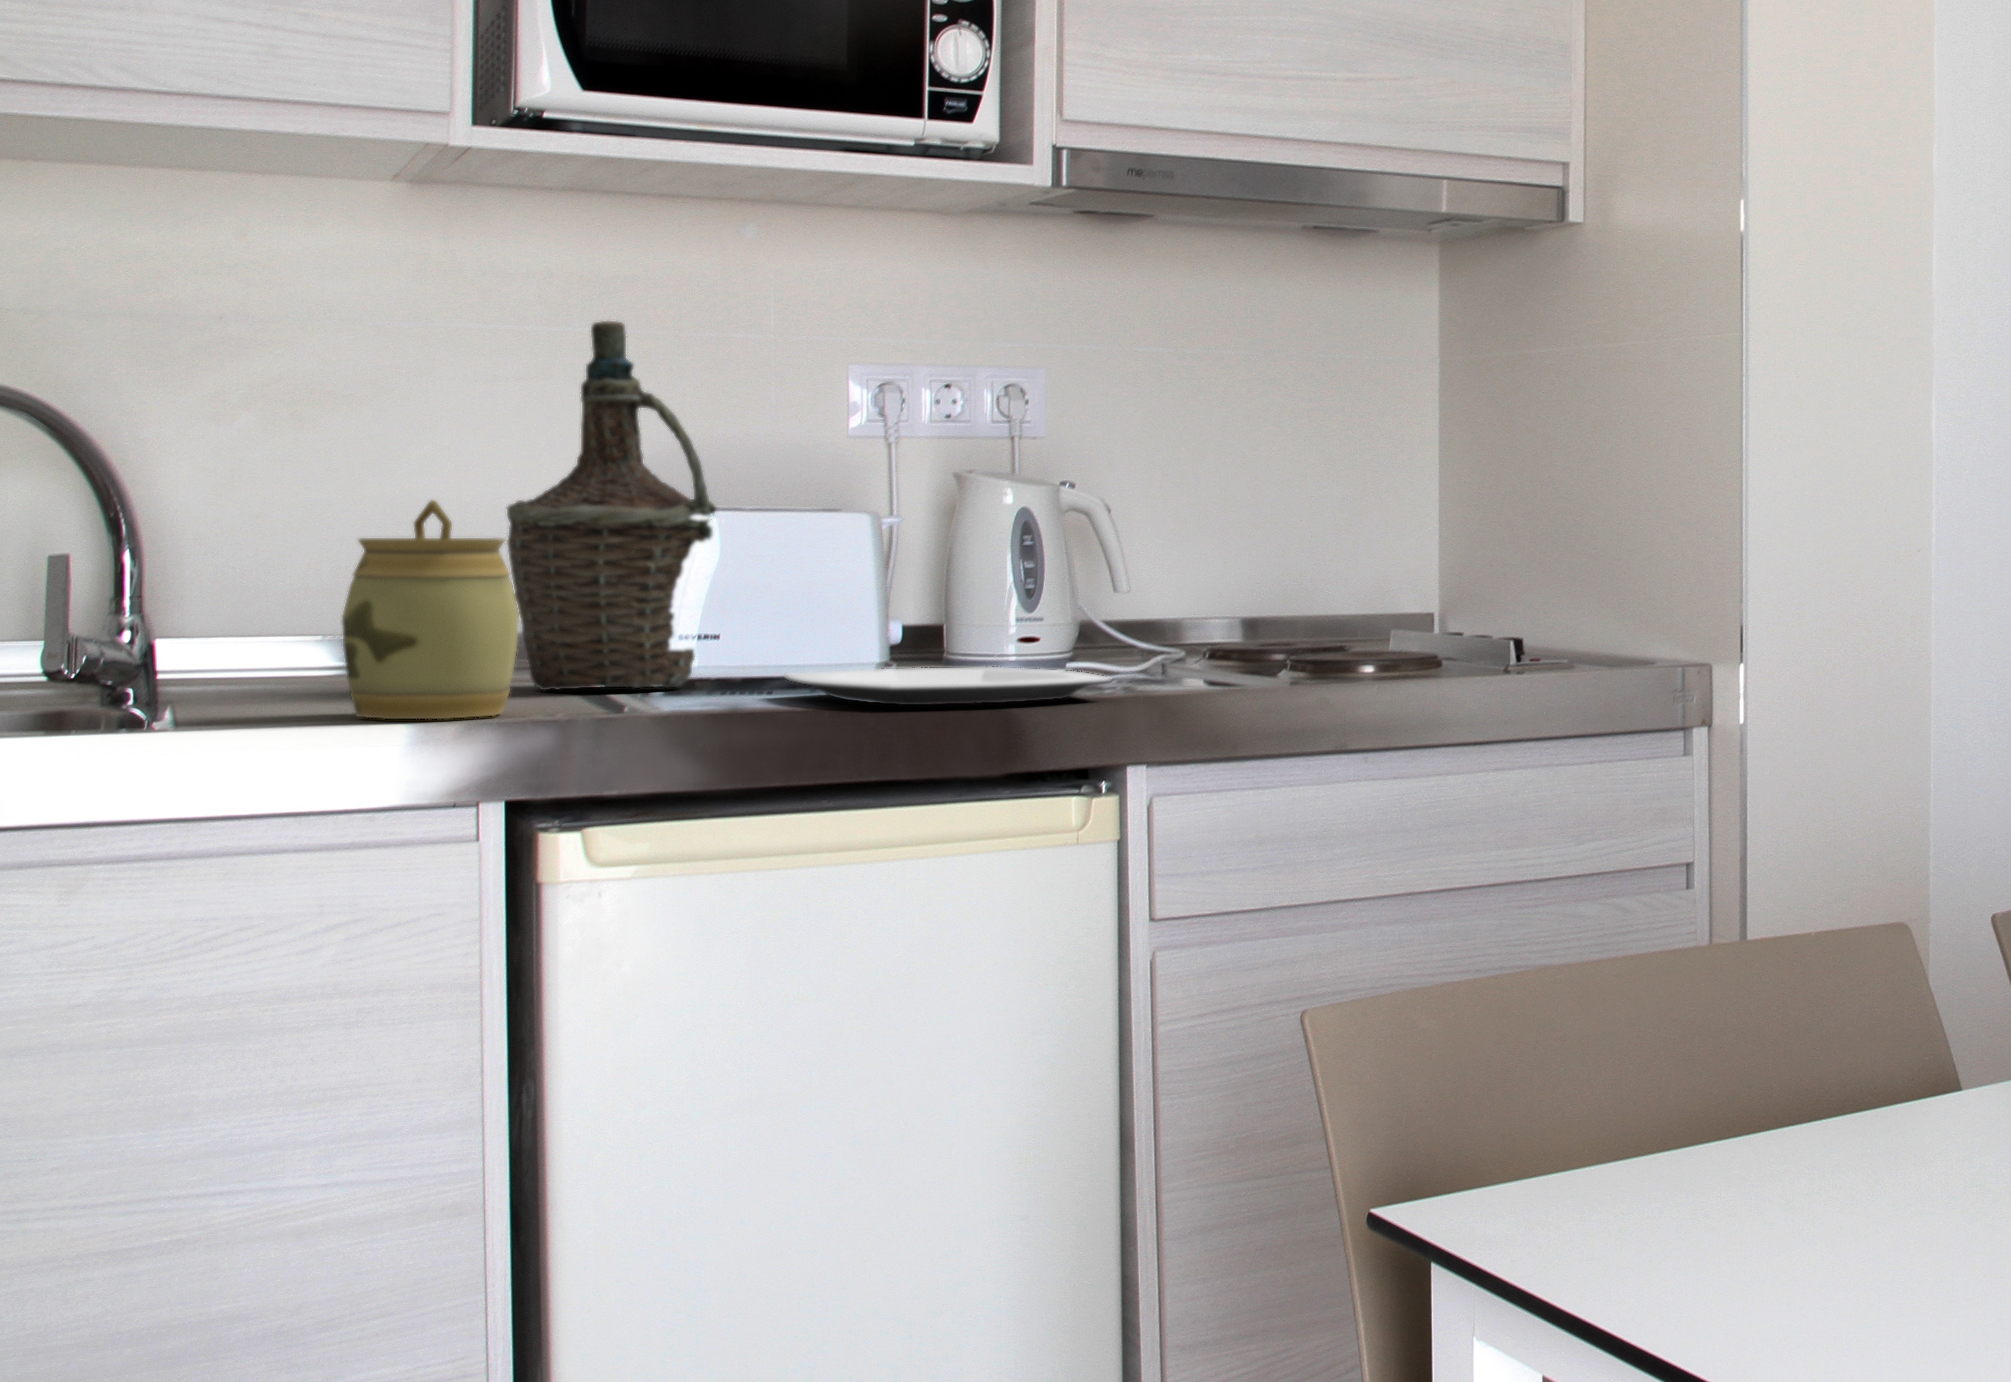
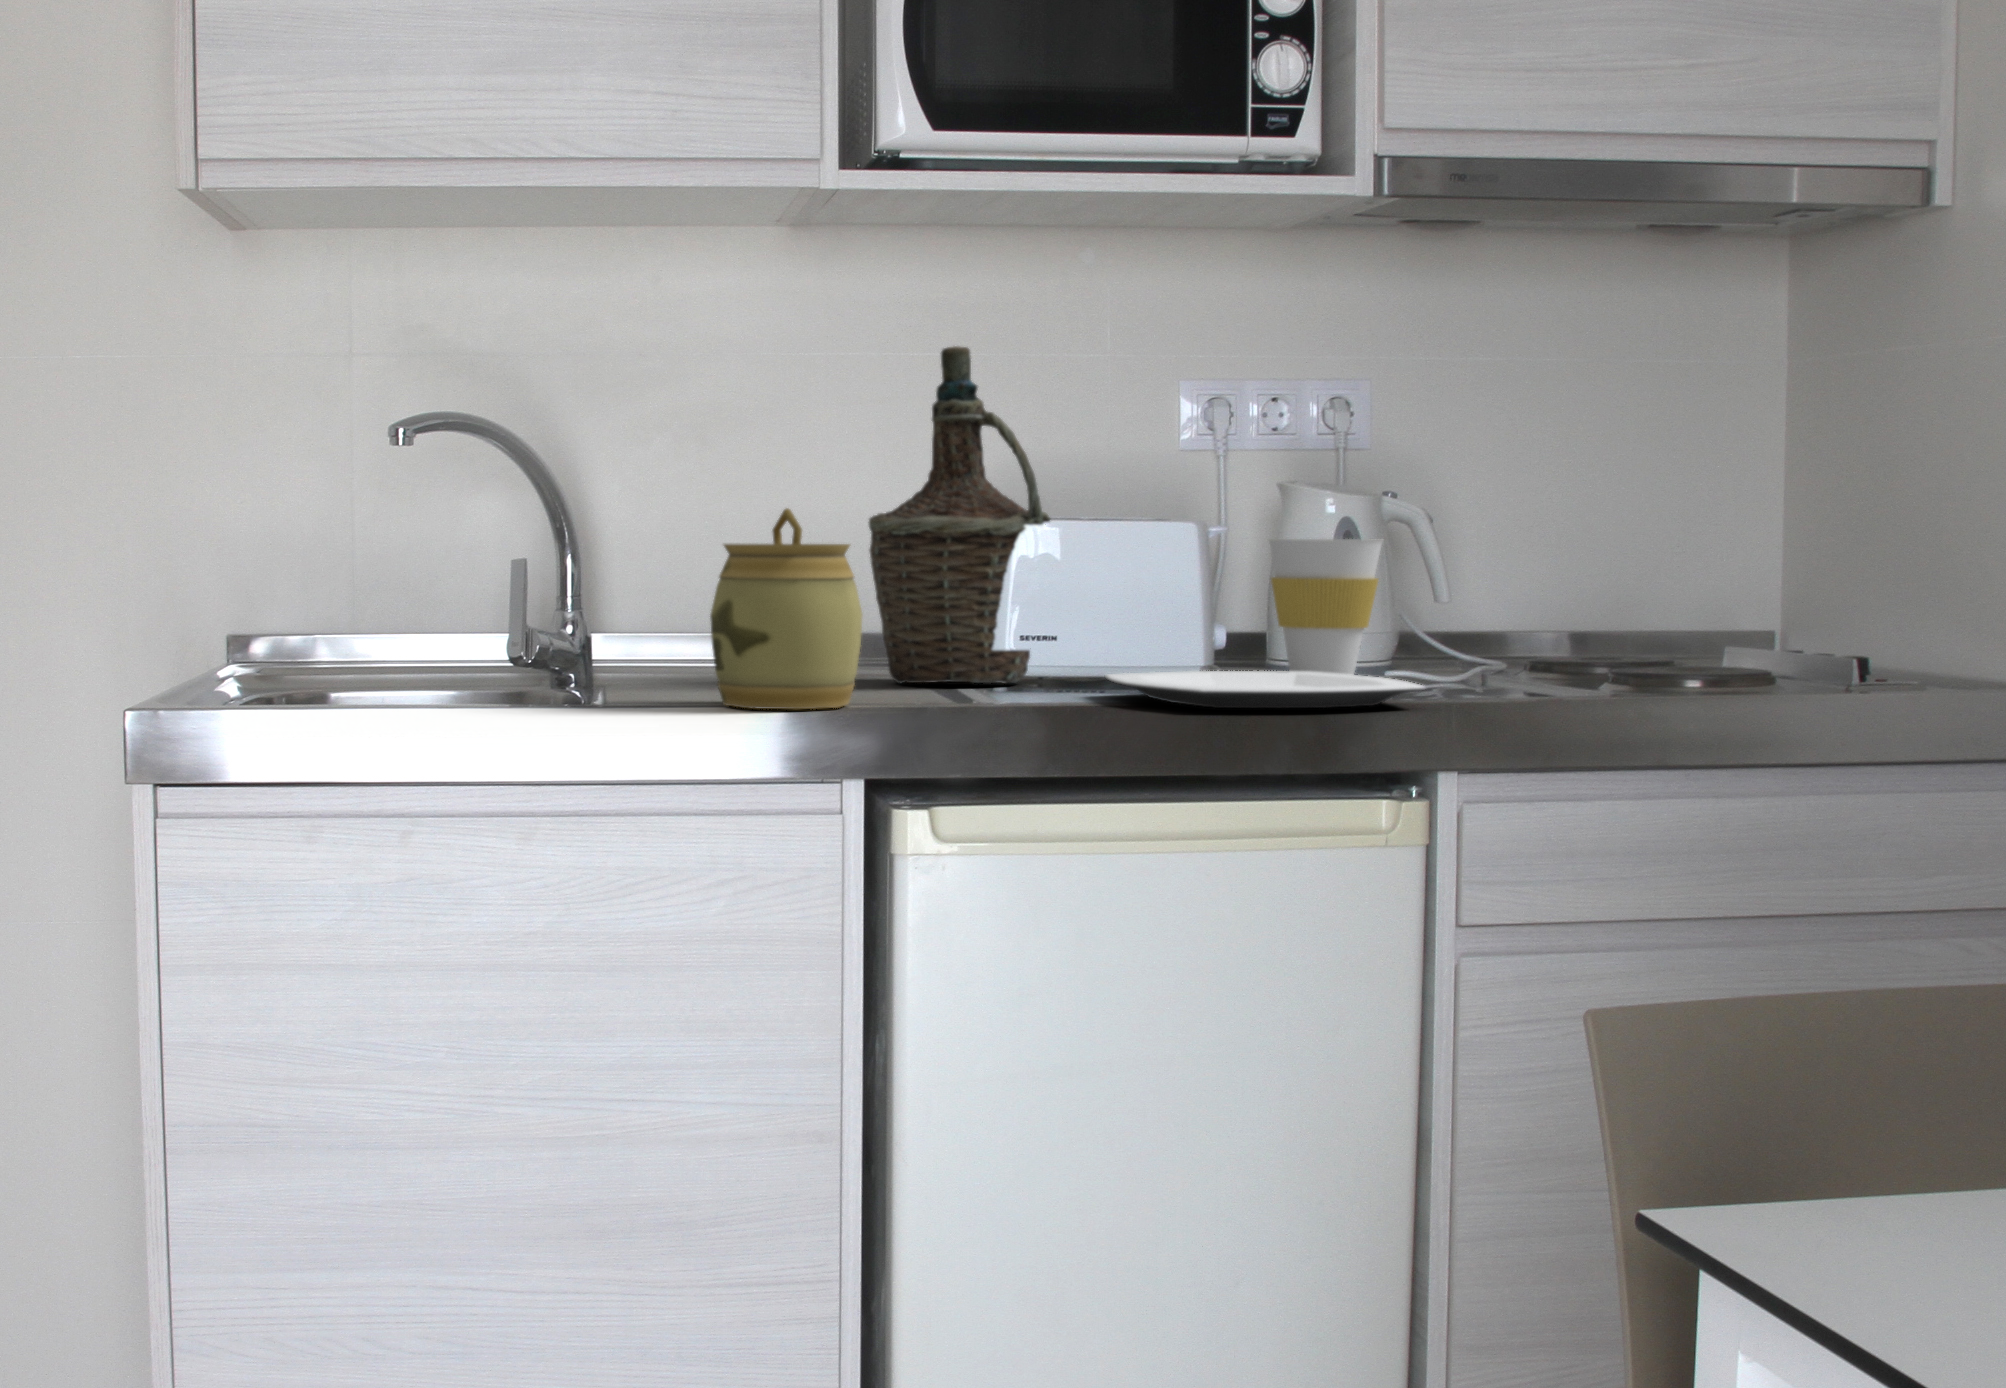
cup: none [950,529,1070,676] -> present [1269,539,1383,675]

